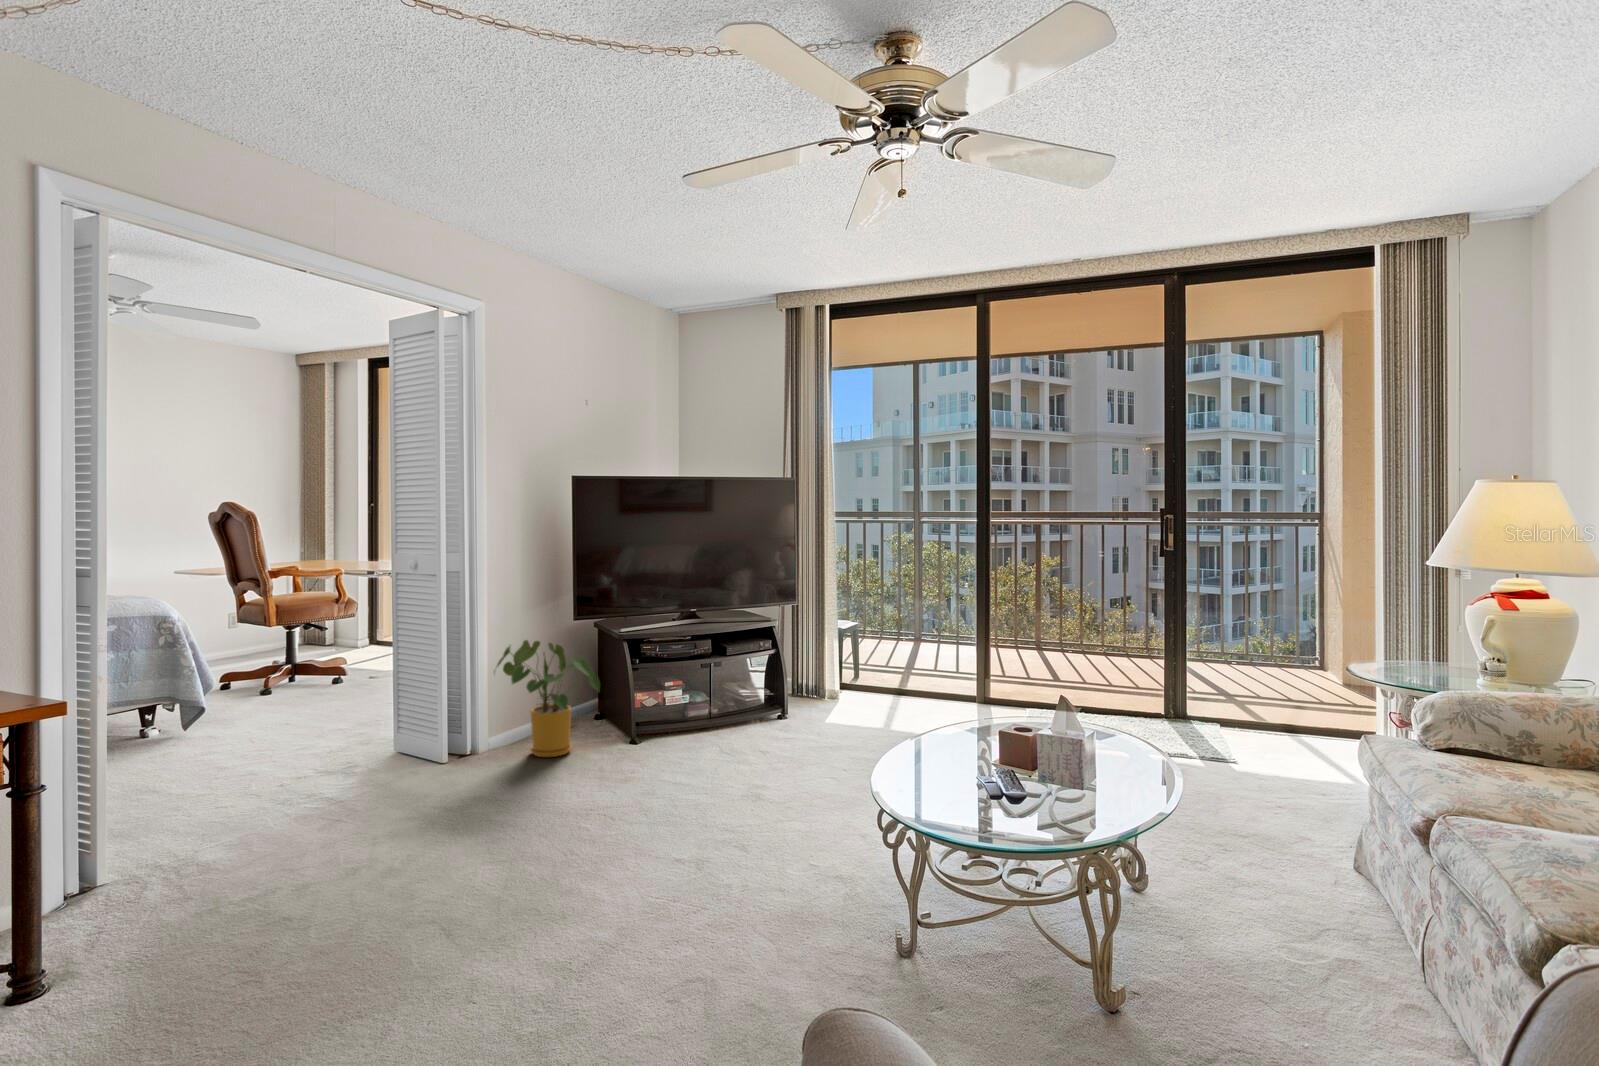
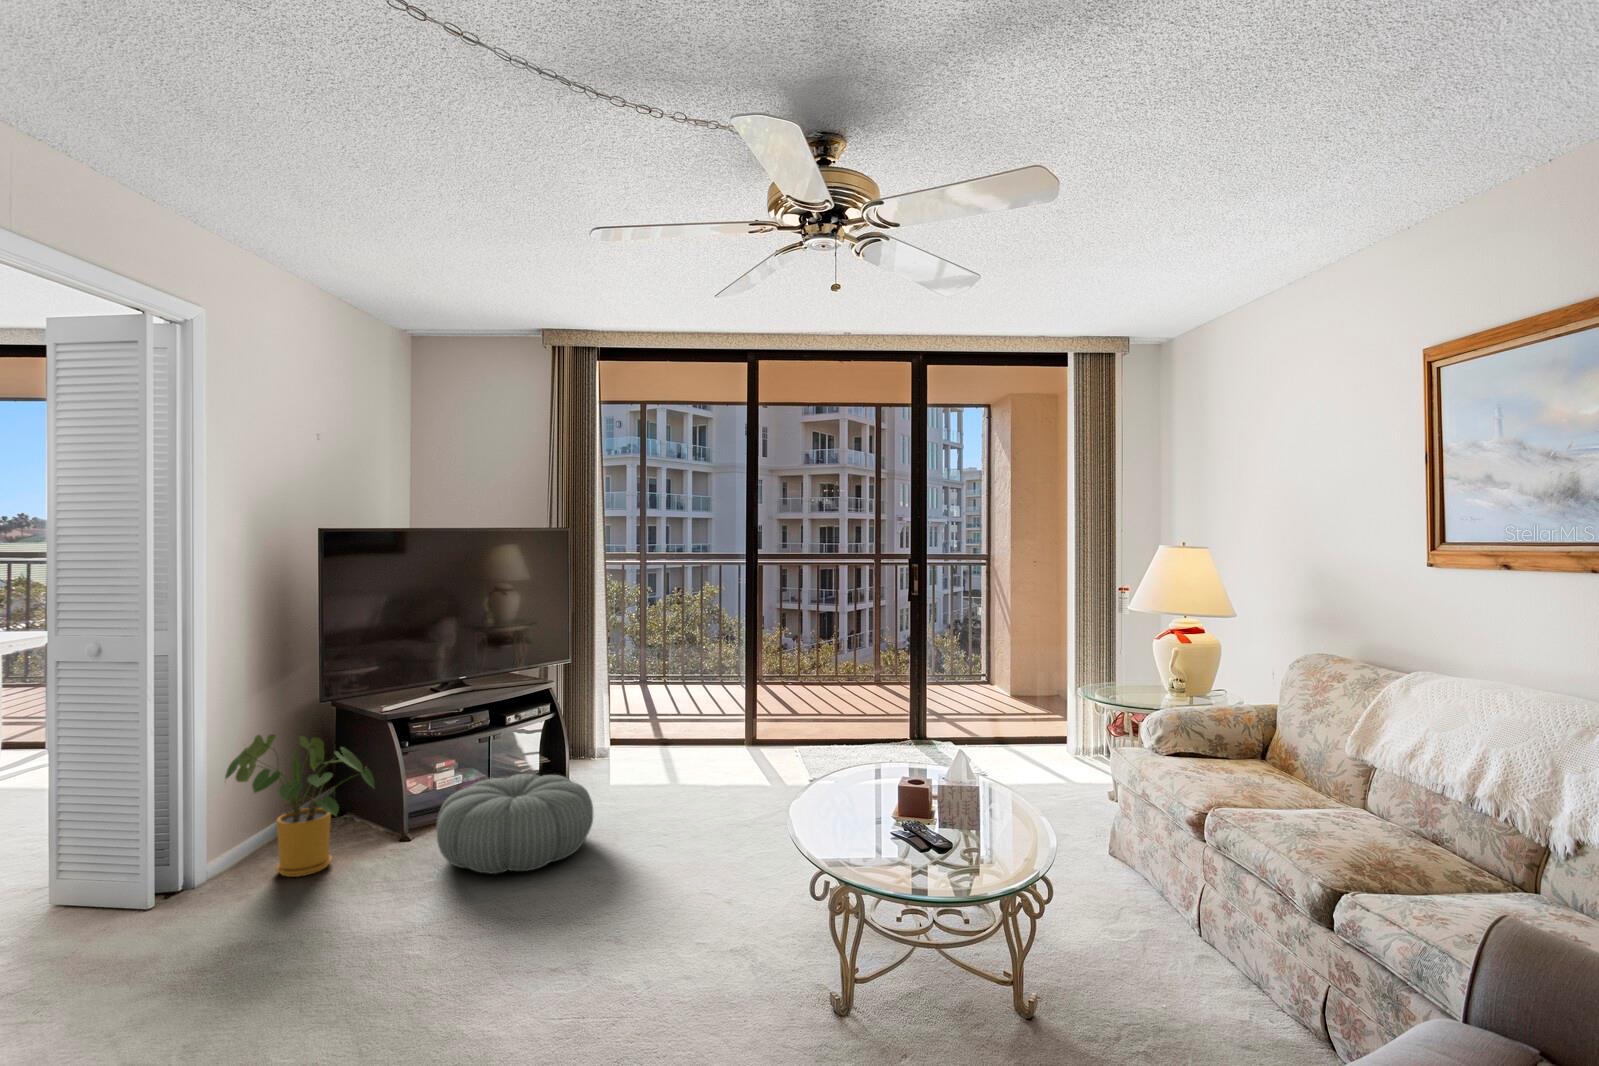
pouf: none [639,697,778,780] -> present [436,774,593,874]

